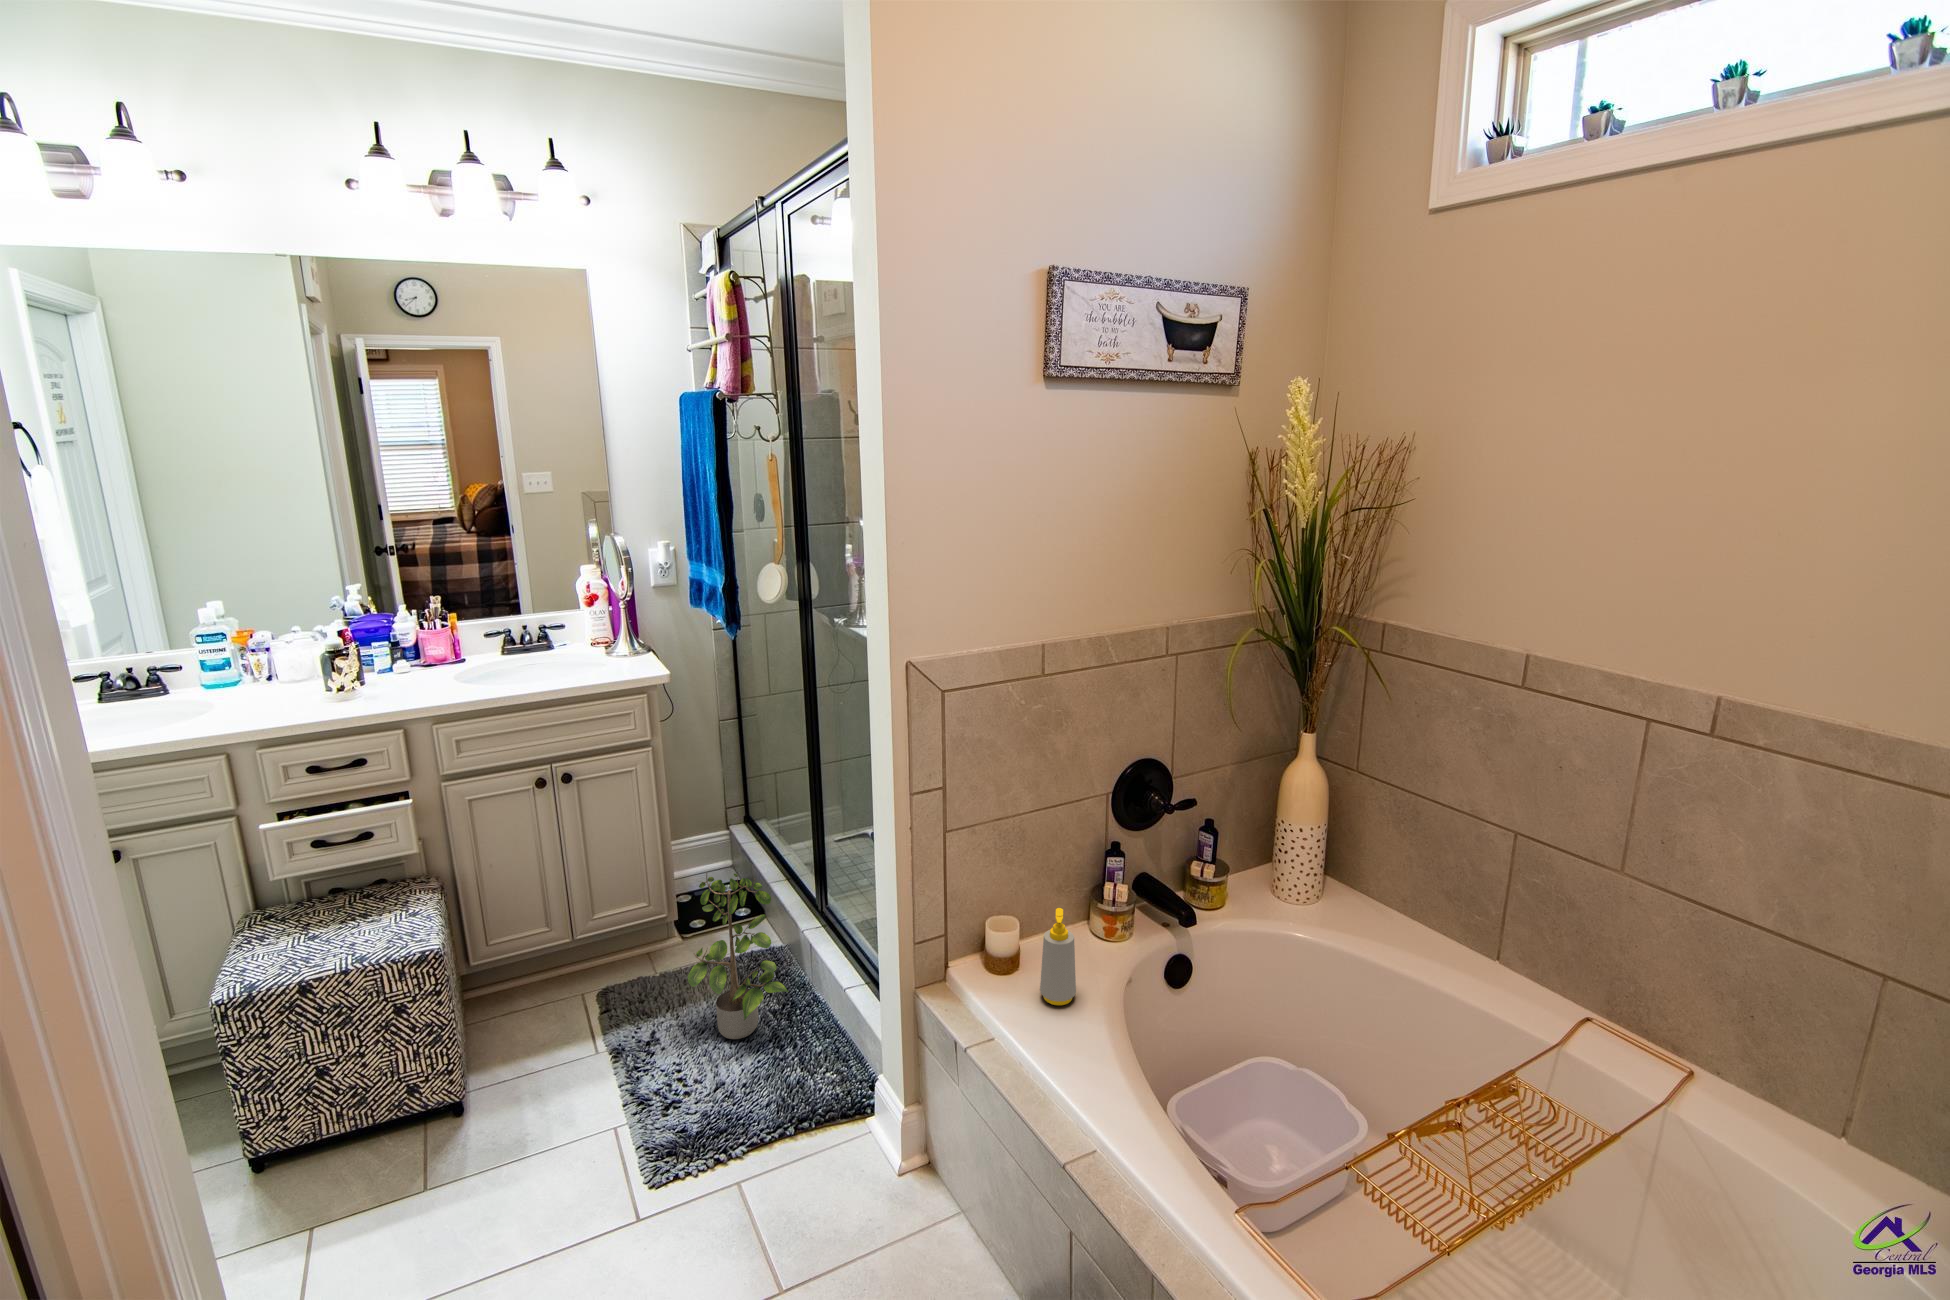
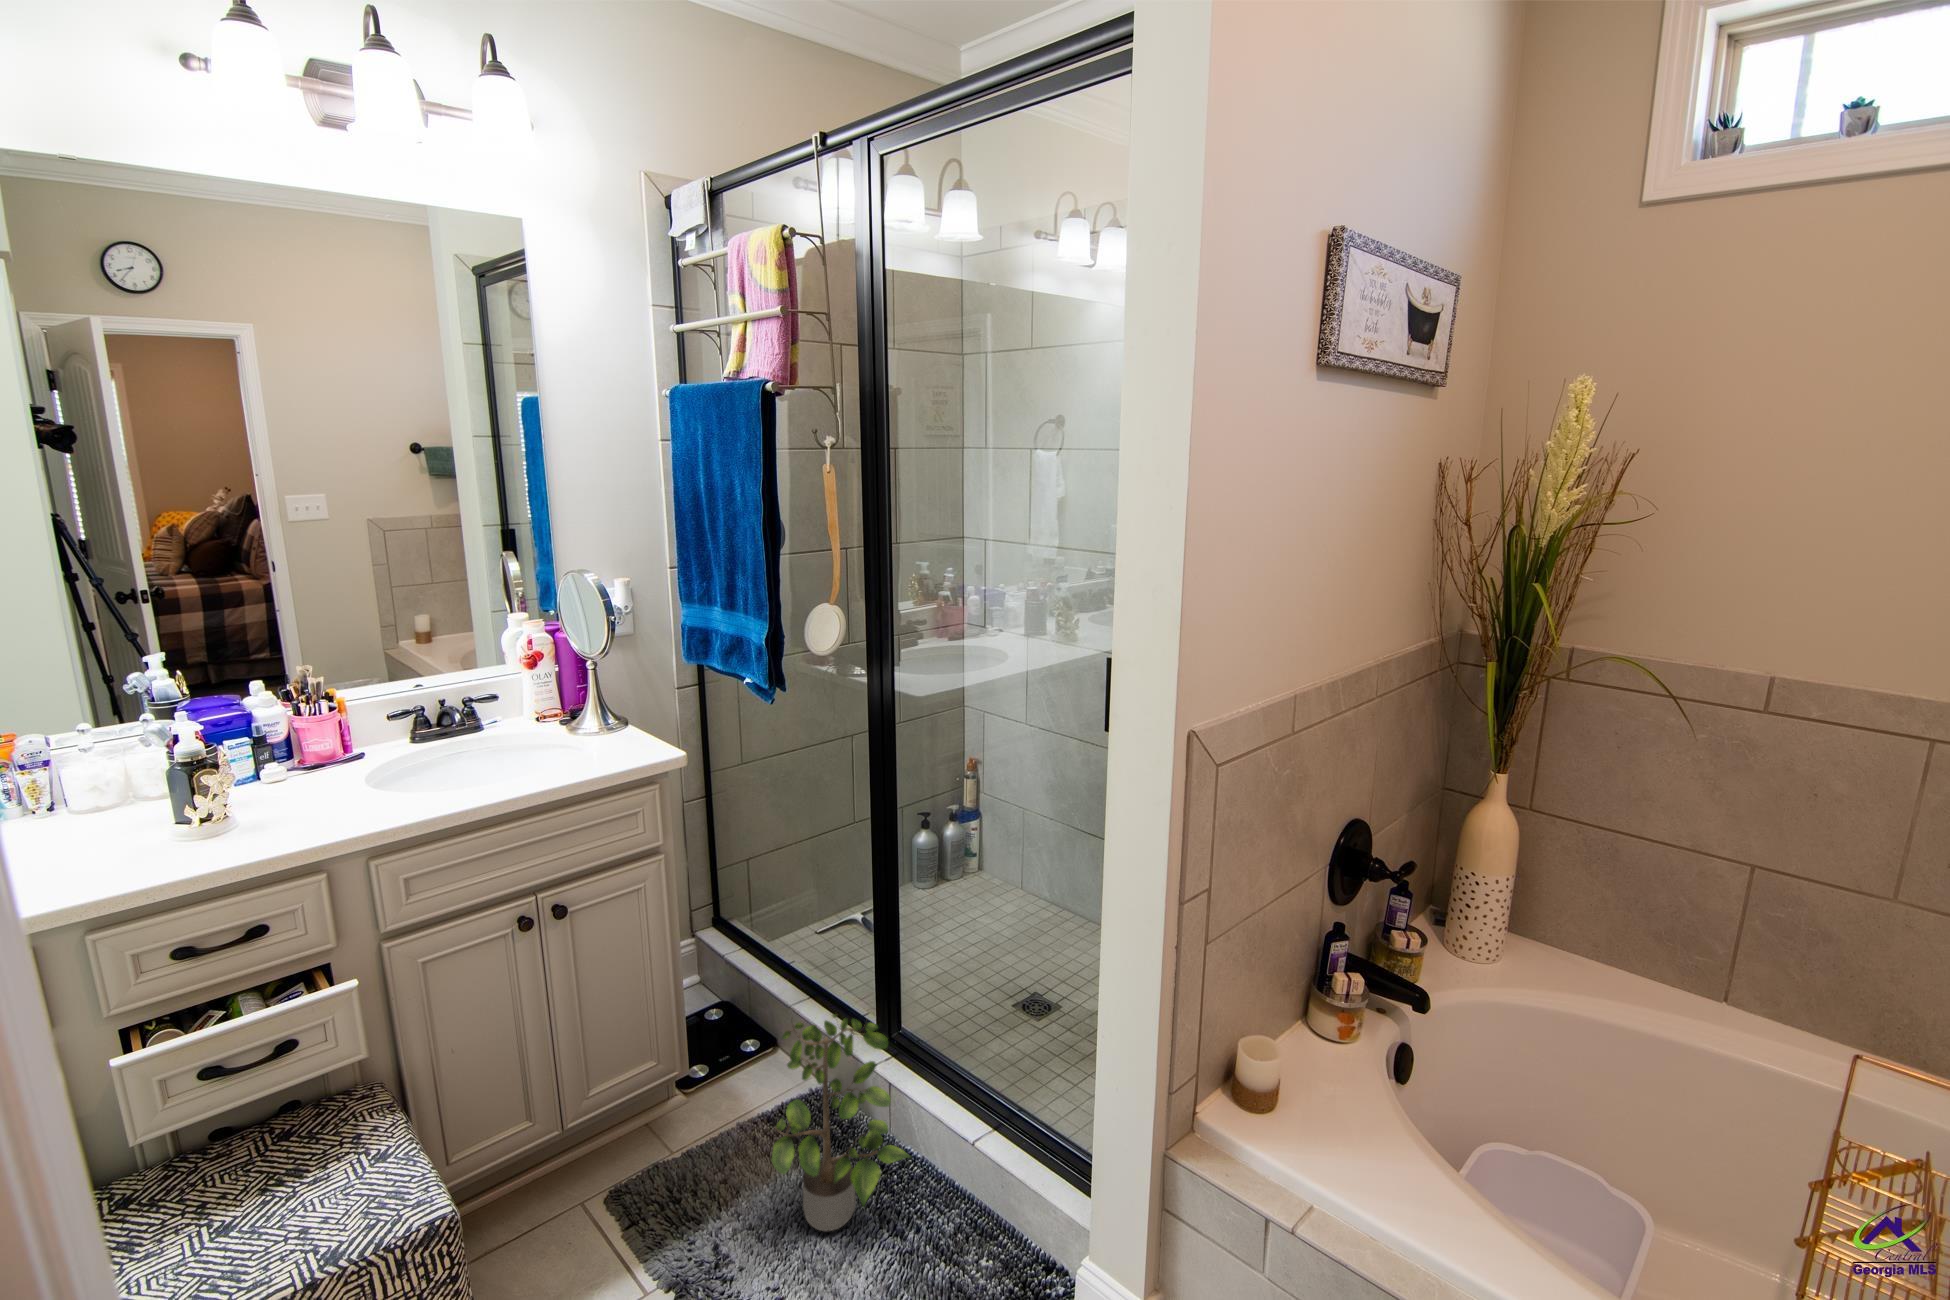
soap bottle: present [1040,908,1076,1005] -> none [1333,1020,1383,1140]

